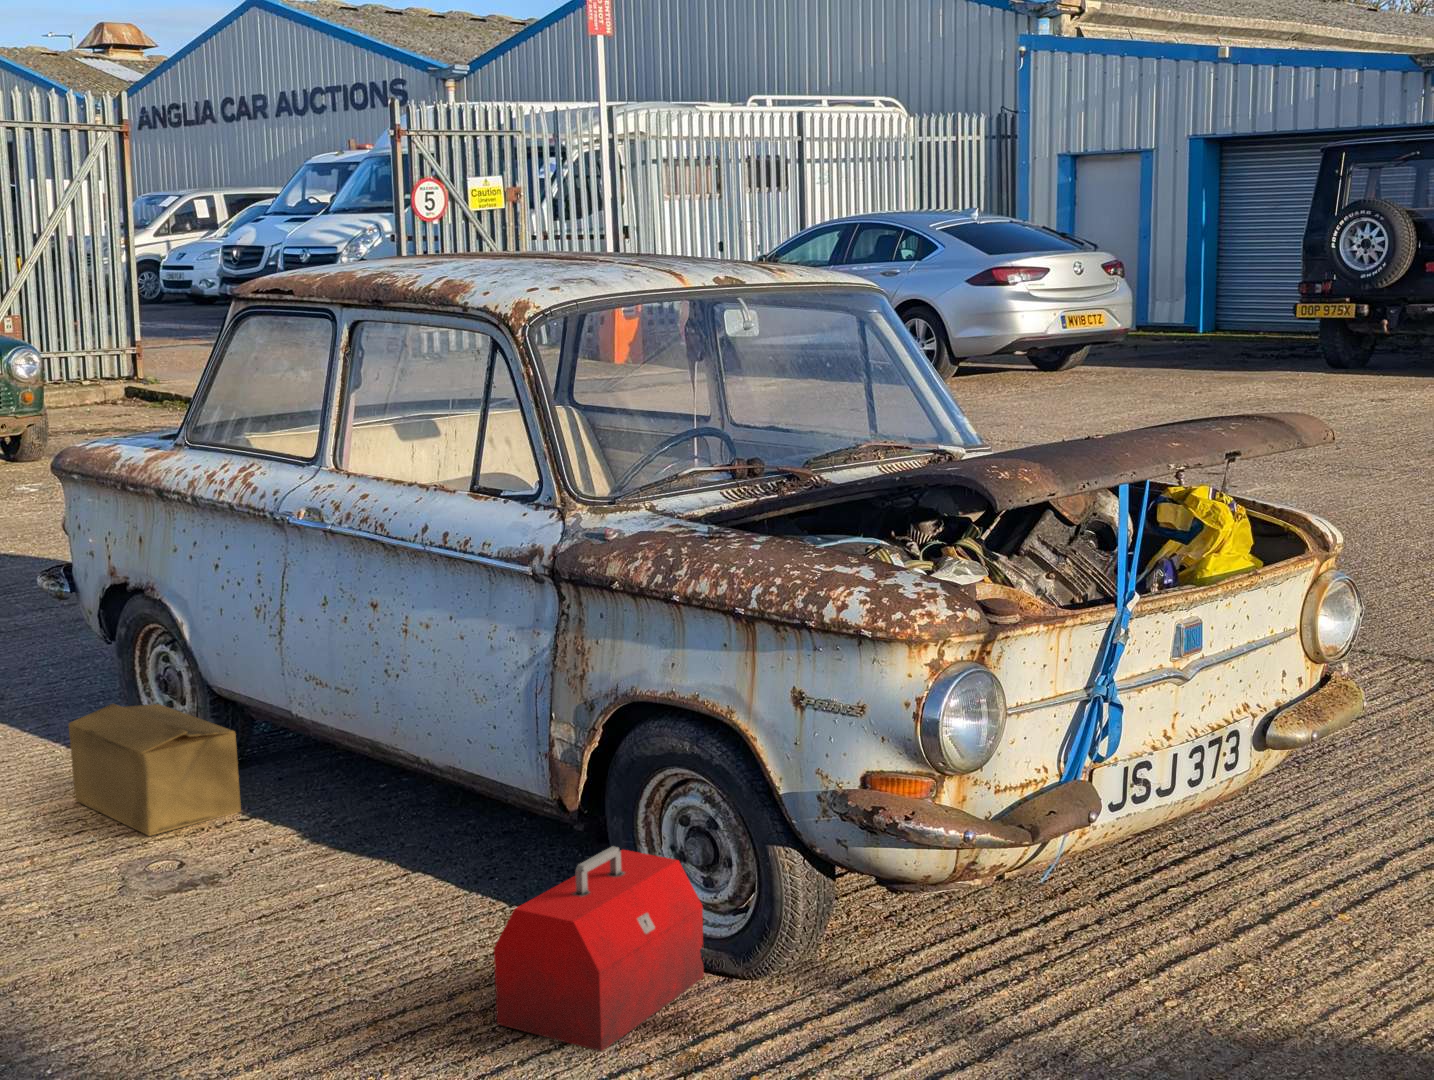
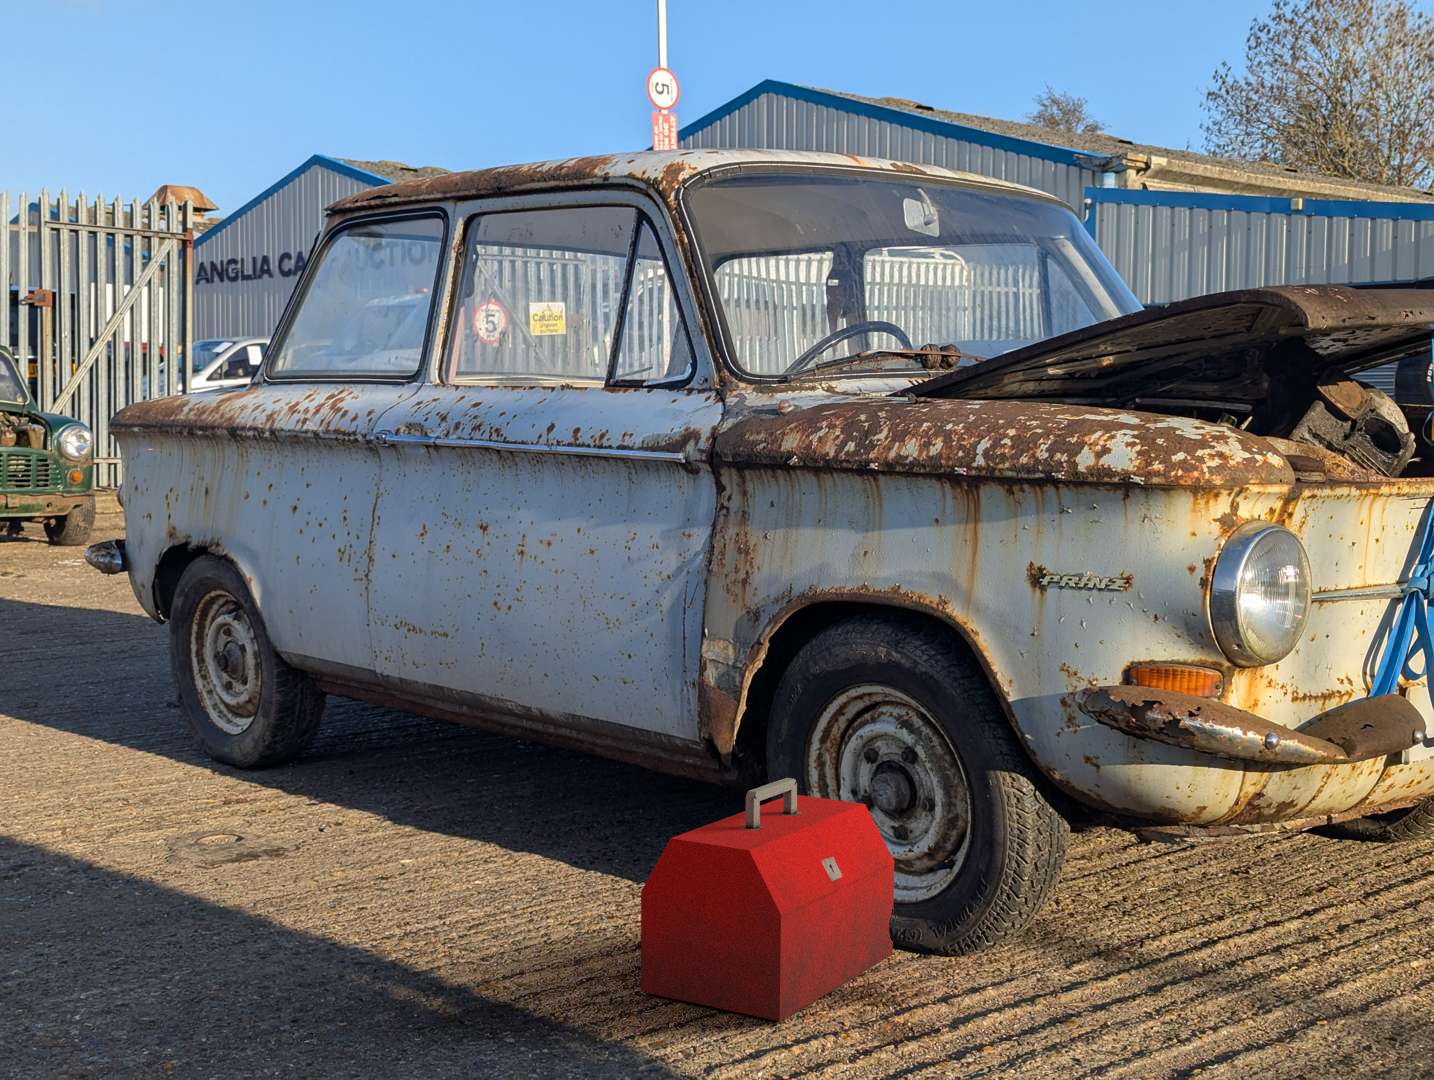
cardboard box: present [69,704,241,836] -> none [113,674,308,815]

